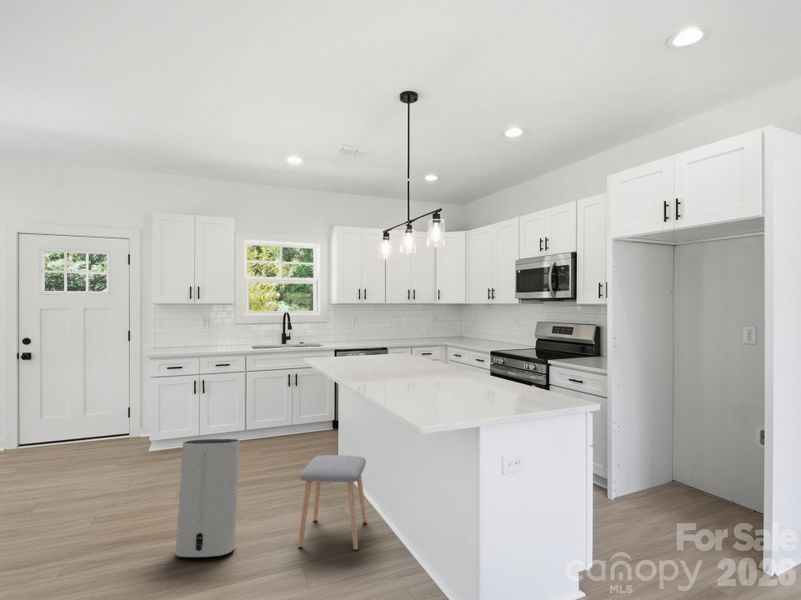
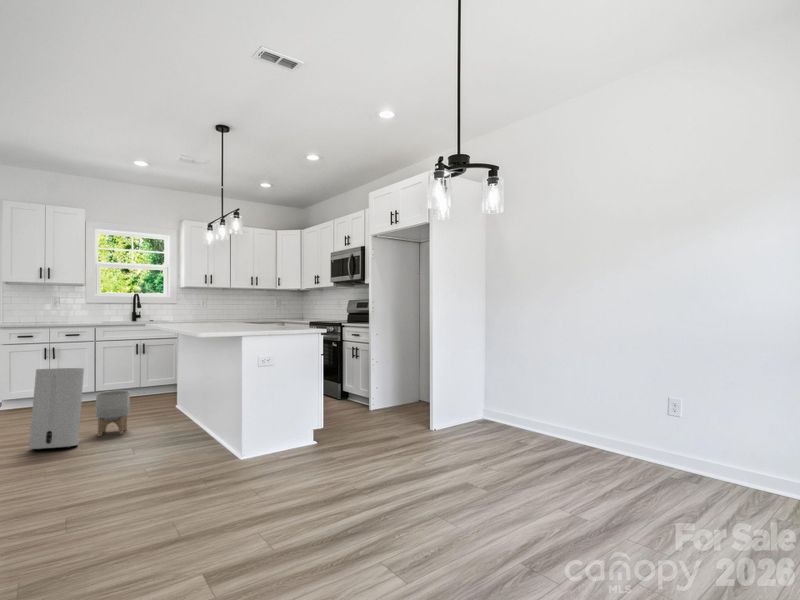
stool: present [298,455,367,550] -> none [129,382,187,442]
planter: none [253,459,293,527] -> present [96,391,130,436]

